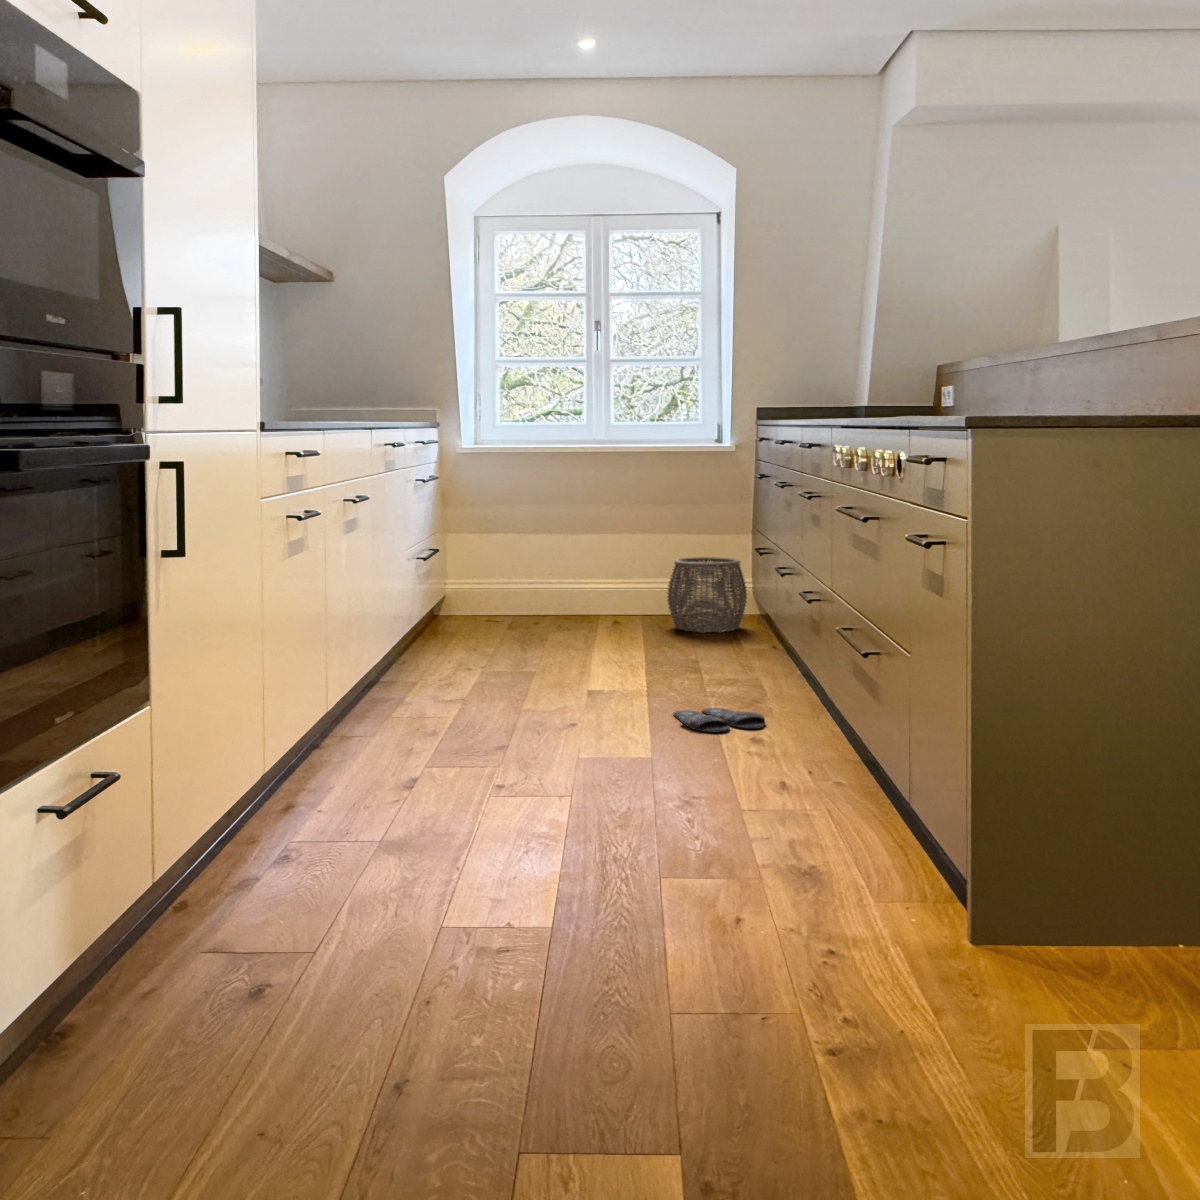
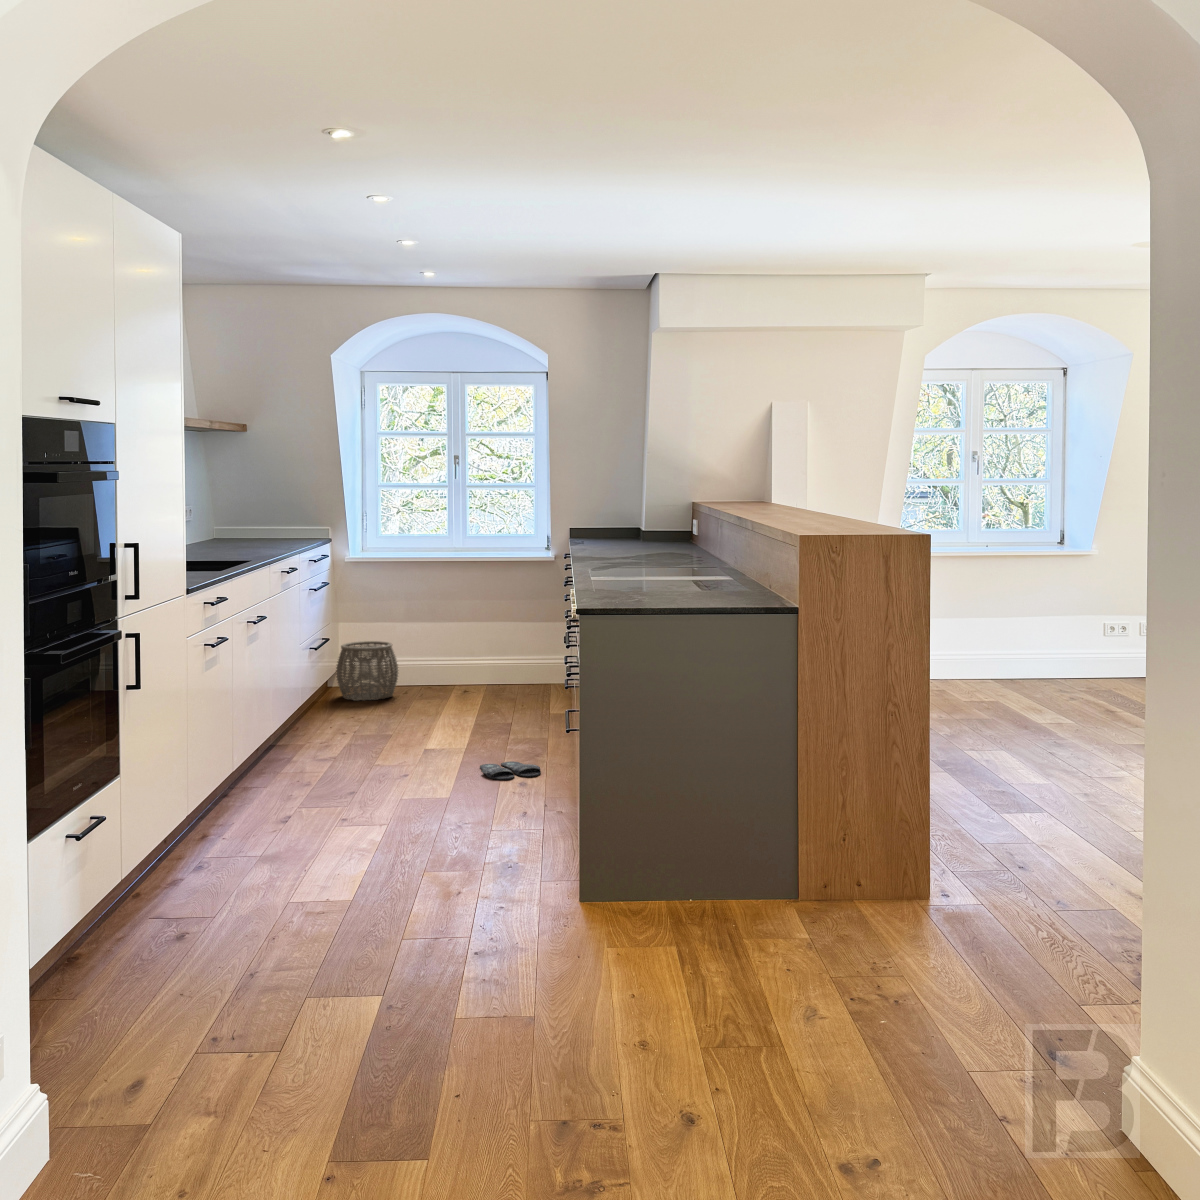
woven basket: present [667,557,747,633] -> present [336,641,398,701]

